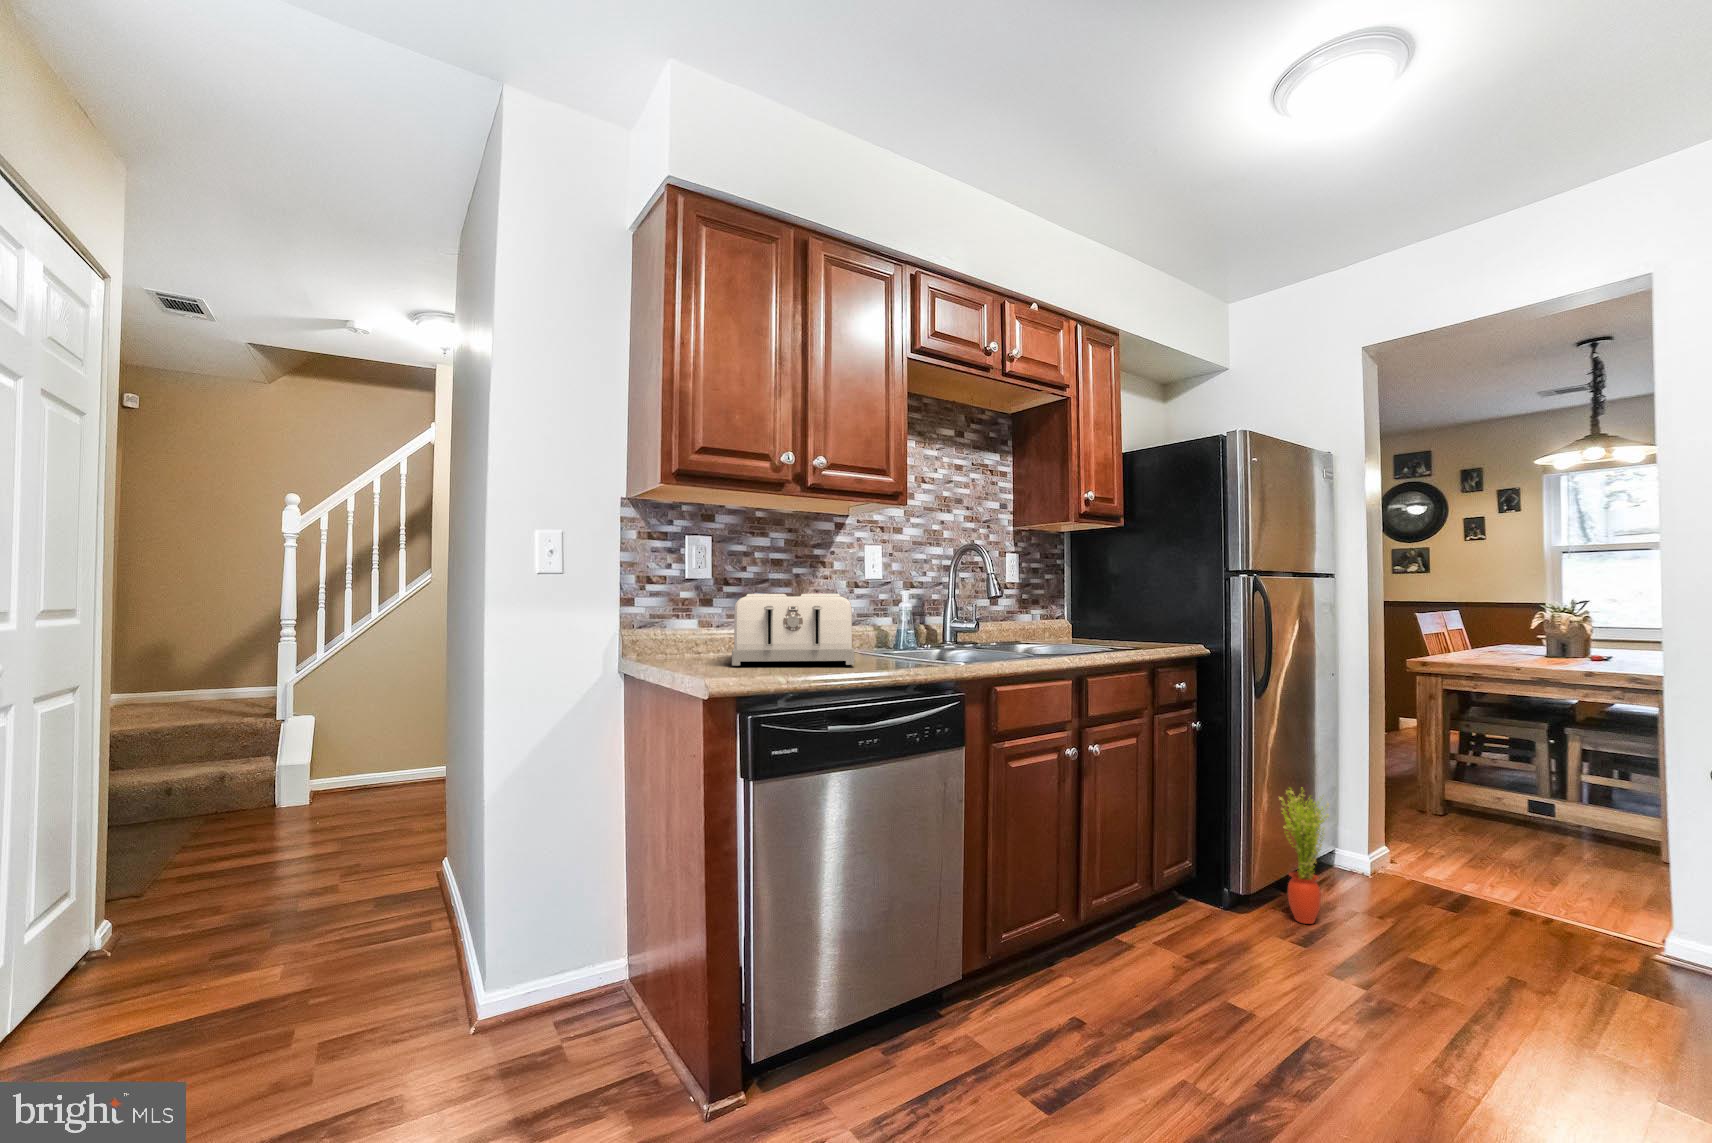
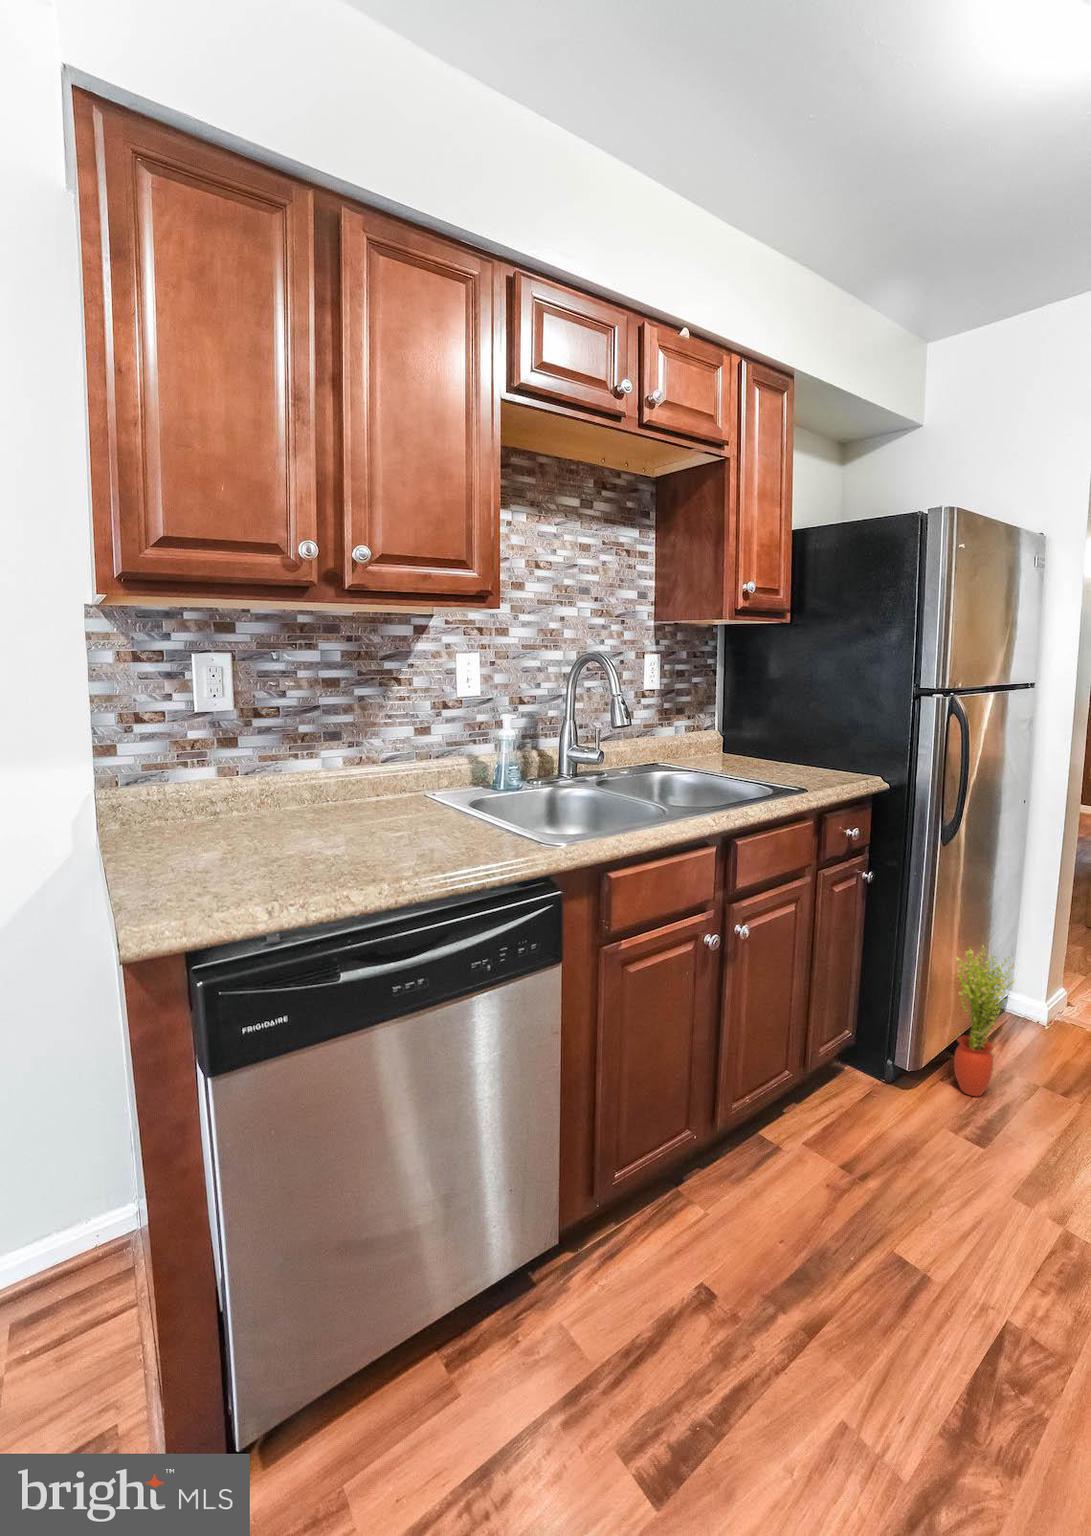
toaster: present [732,594,854,666] -> none [219,741,419,864]

